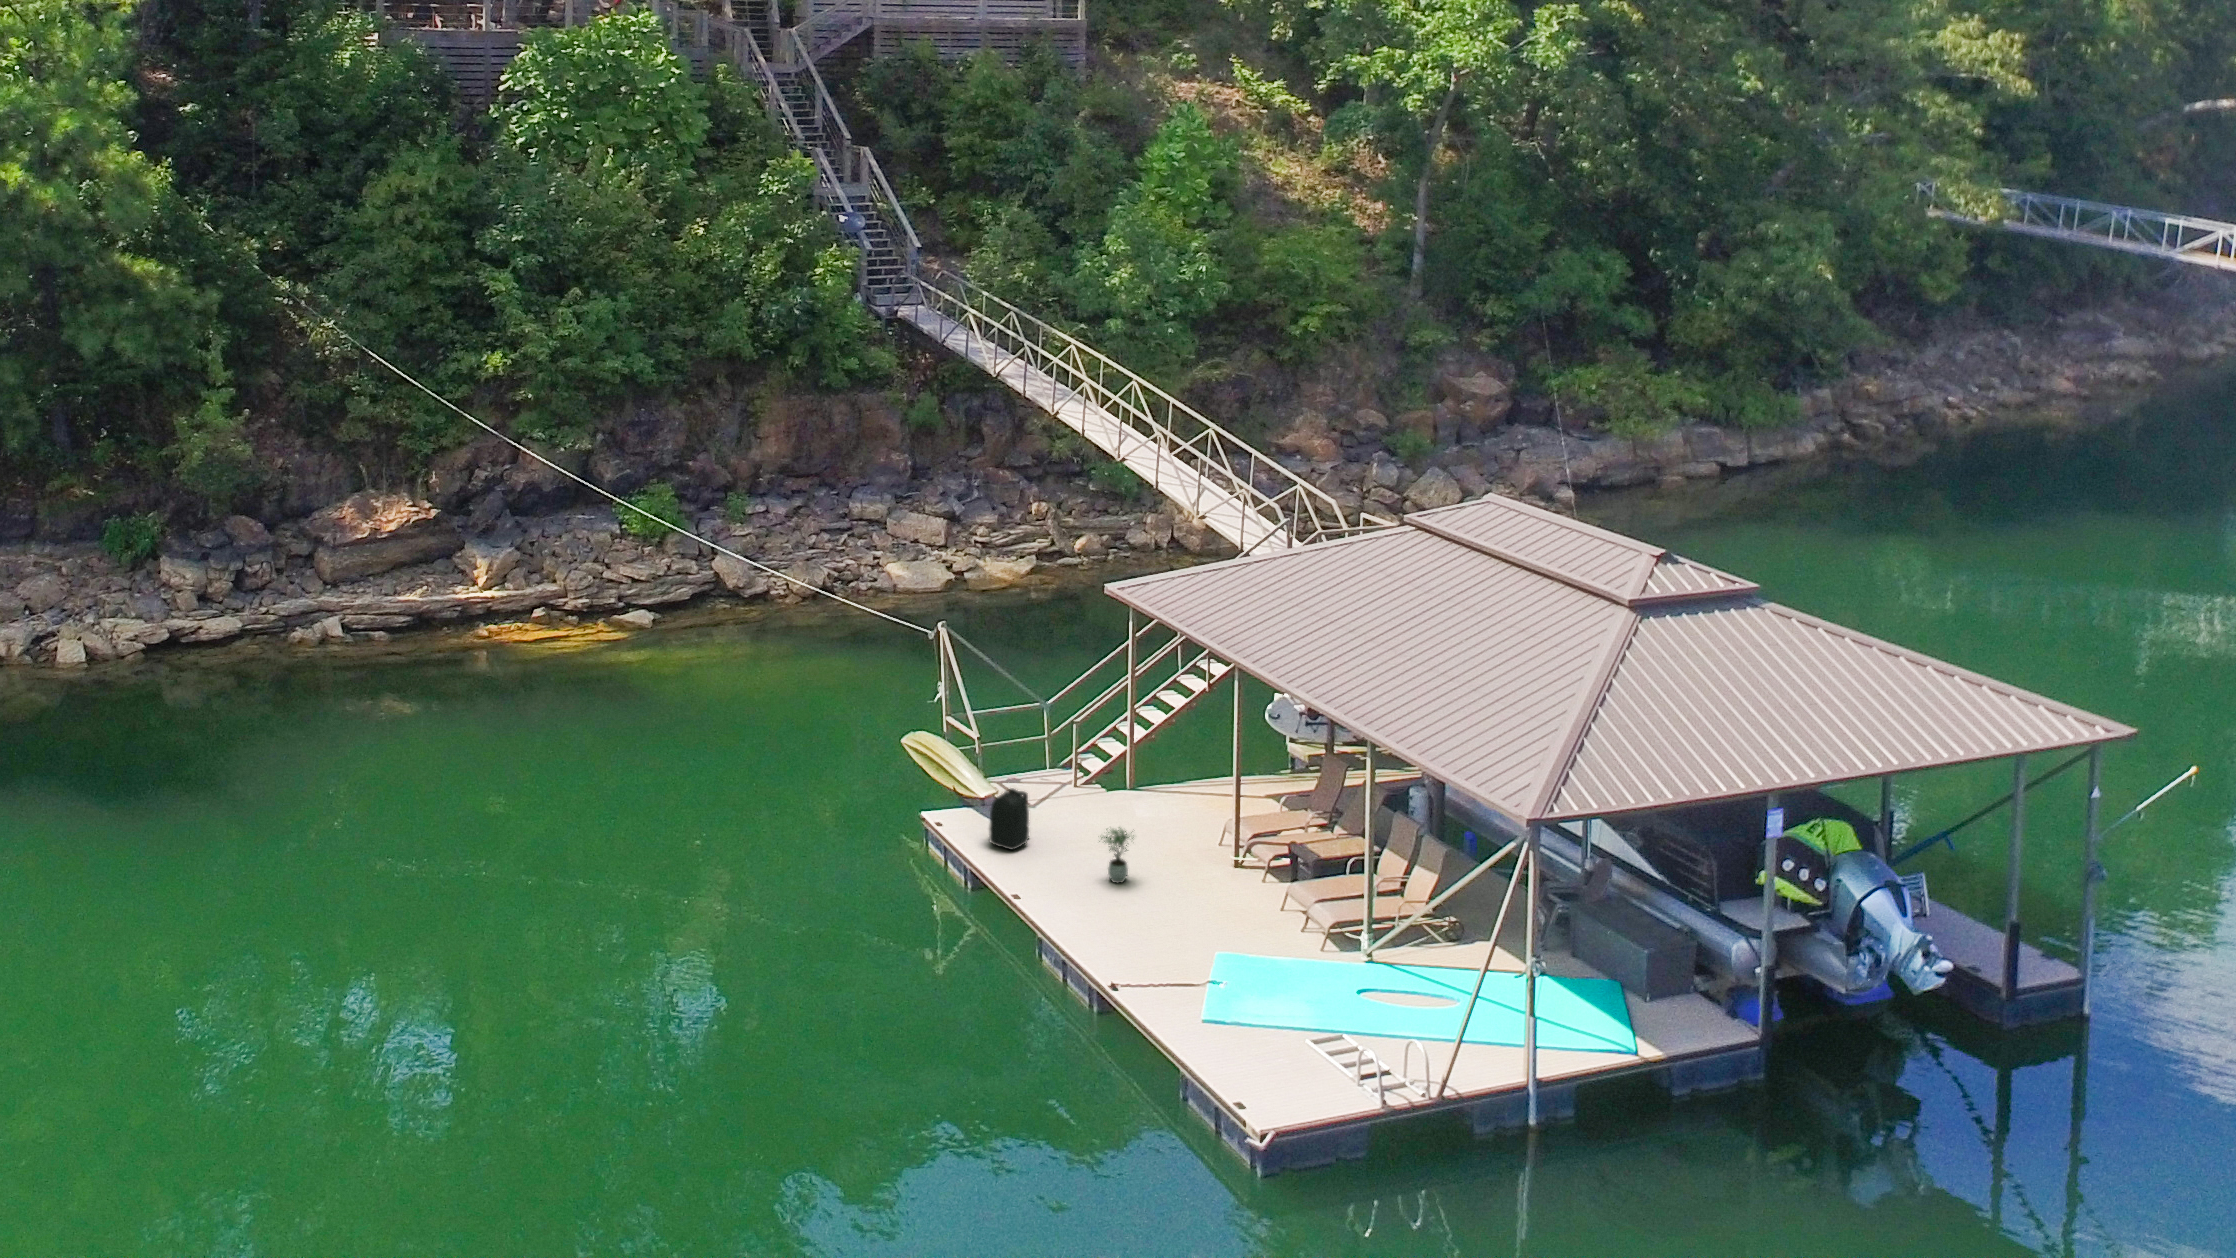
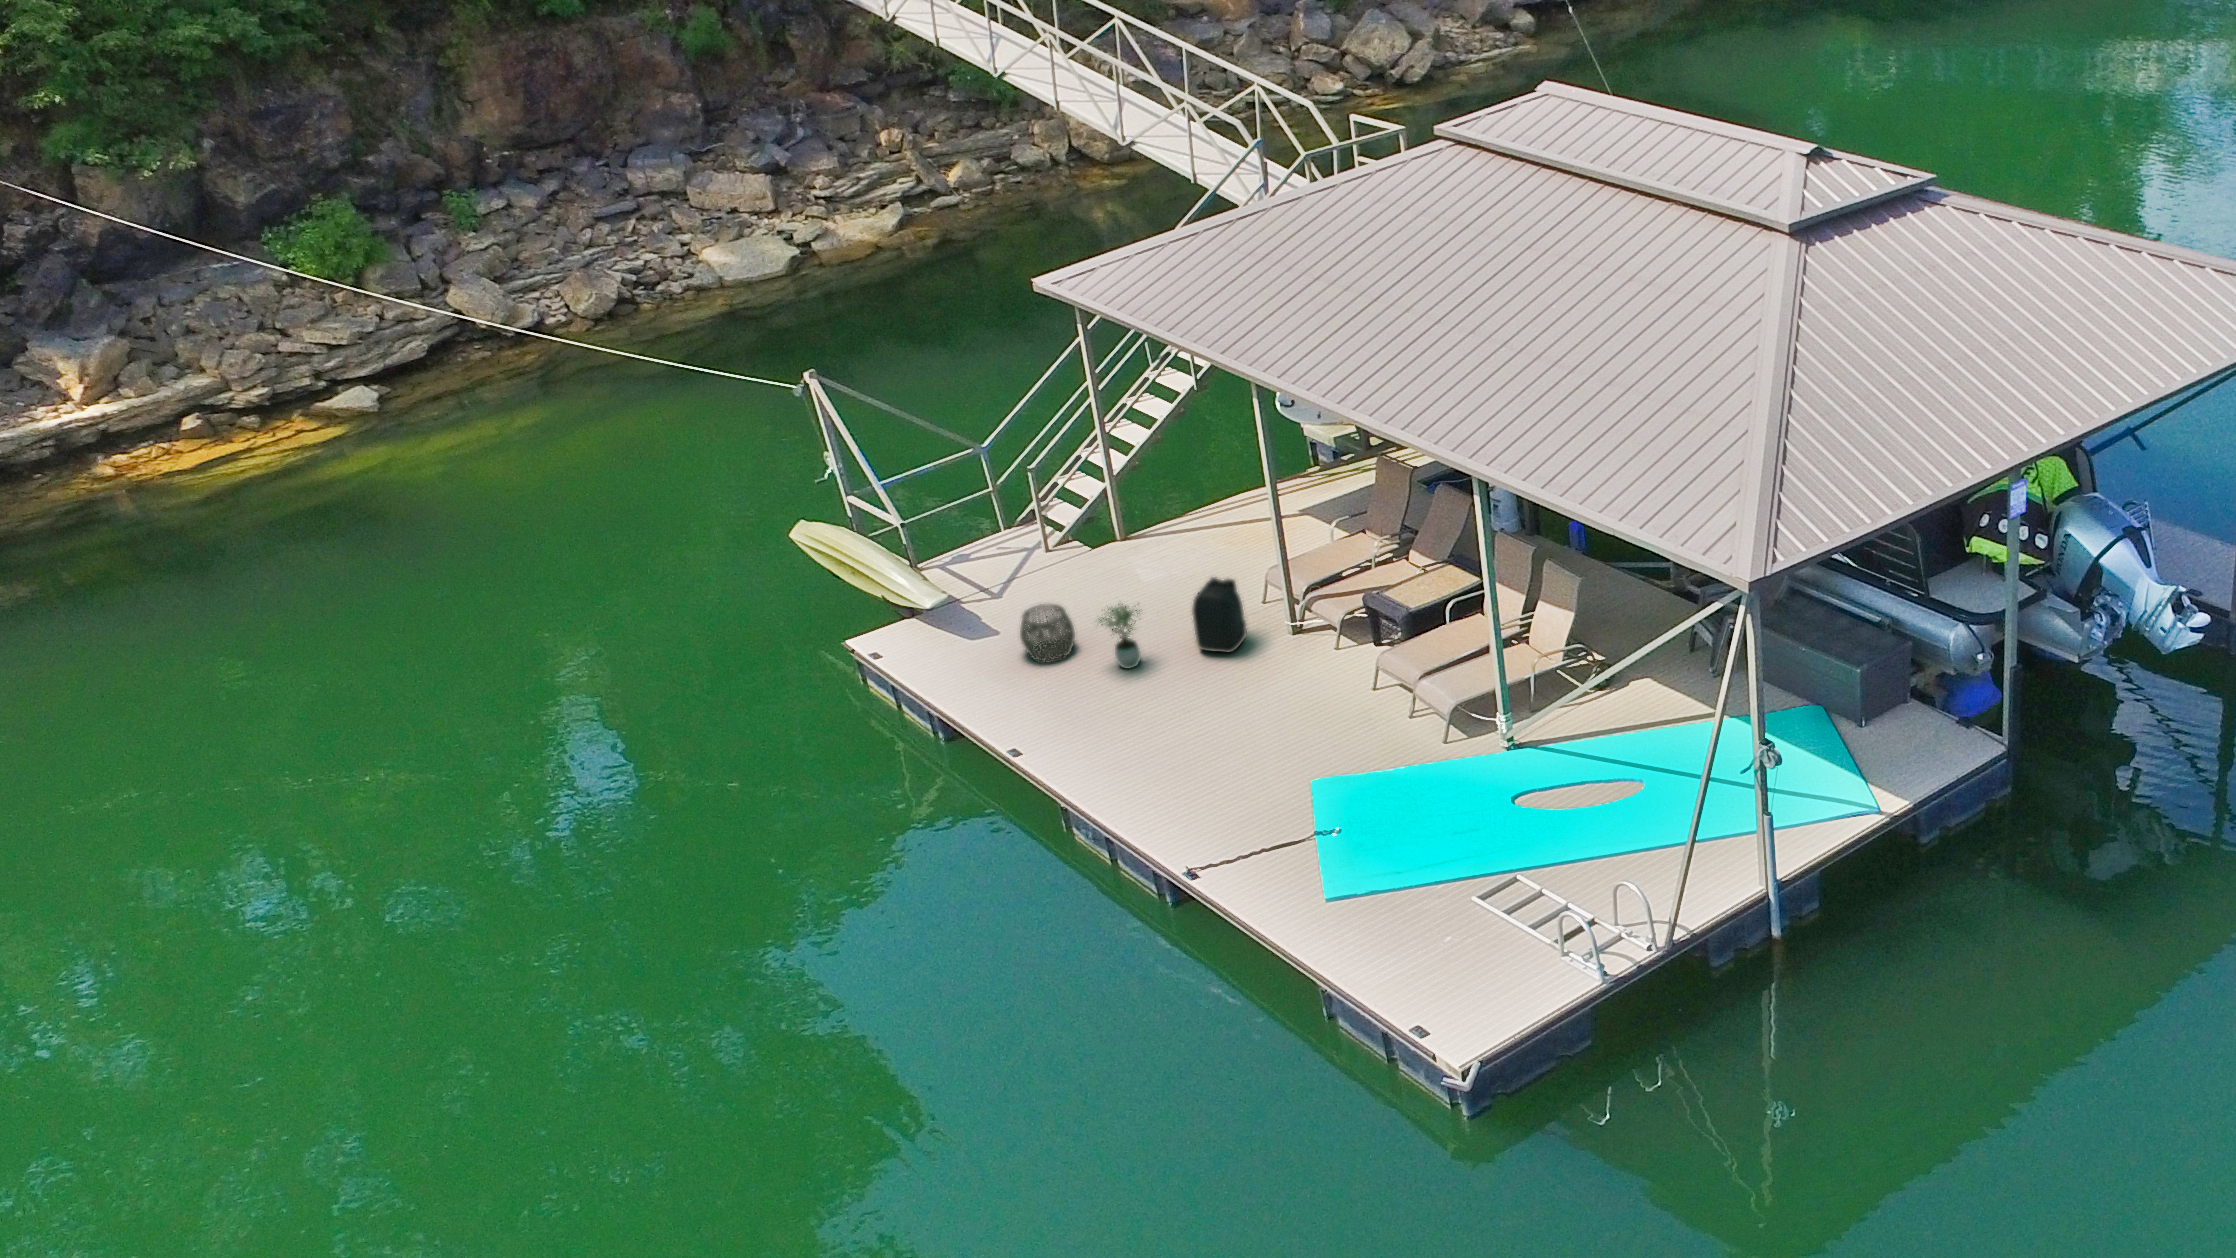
backpack: present [989,788,1029,850] -> present [1192,578,1247,653]
woven basket: none [1041,820,1083,867] -> present [1020,604,1075,661]

